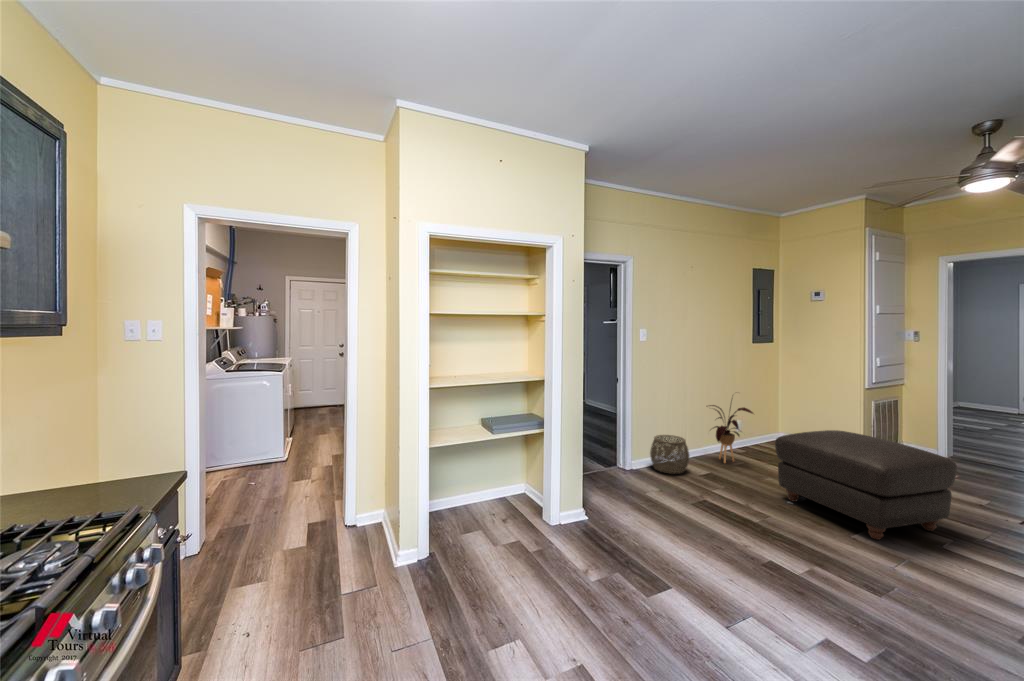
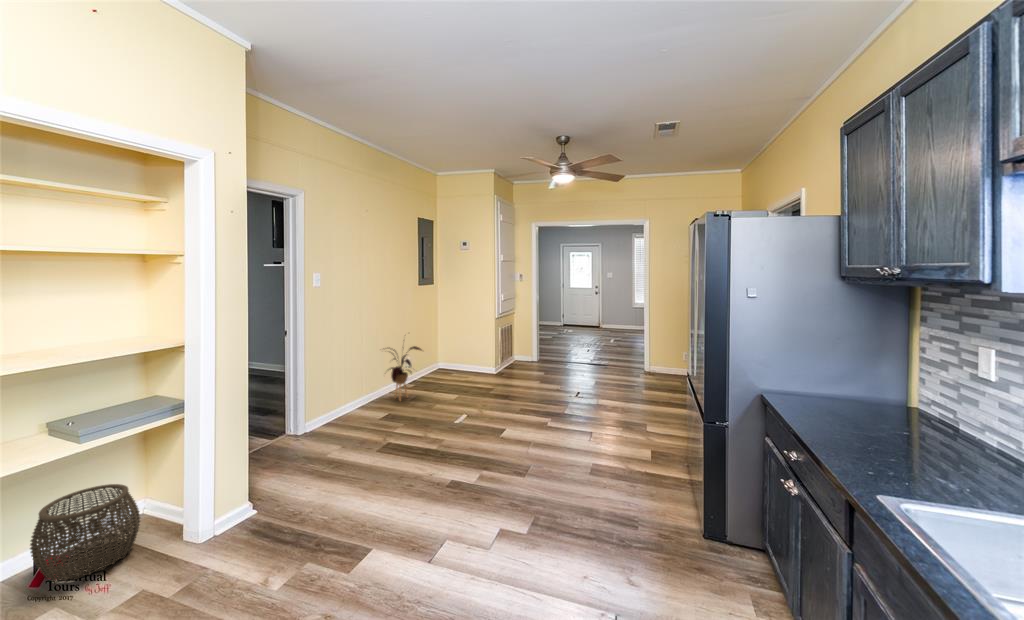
ottoman: present [775,430,957,540] -> none [444,355,551,434]
woven basket: present [650,435,689,474] -> present [30,484,140,582]

